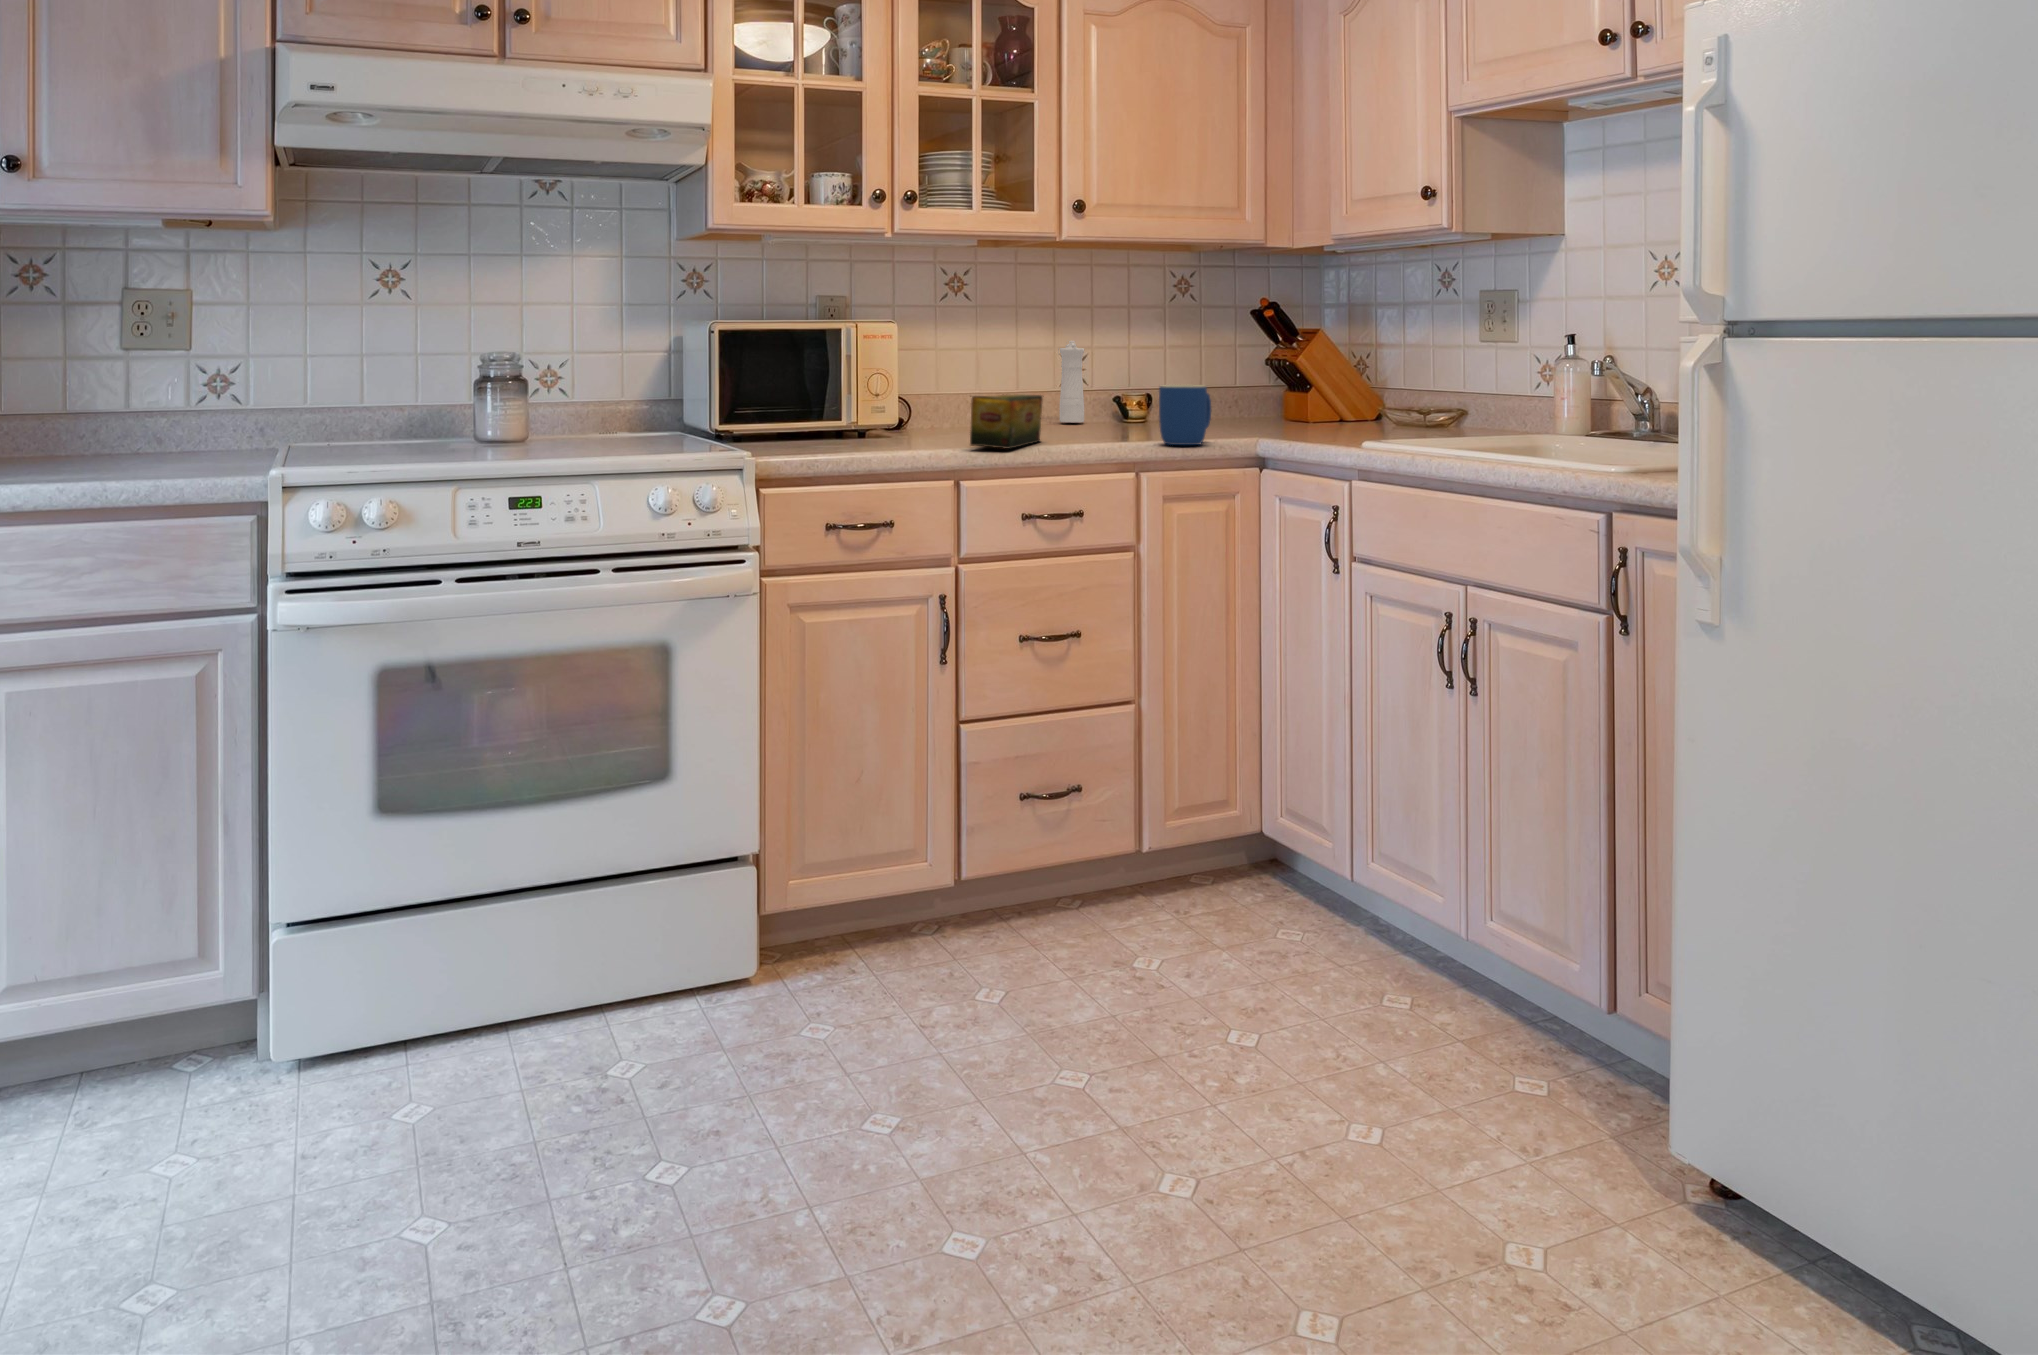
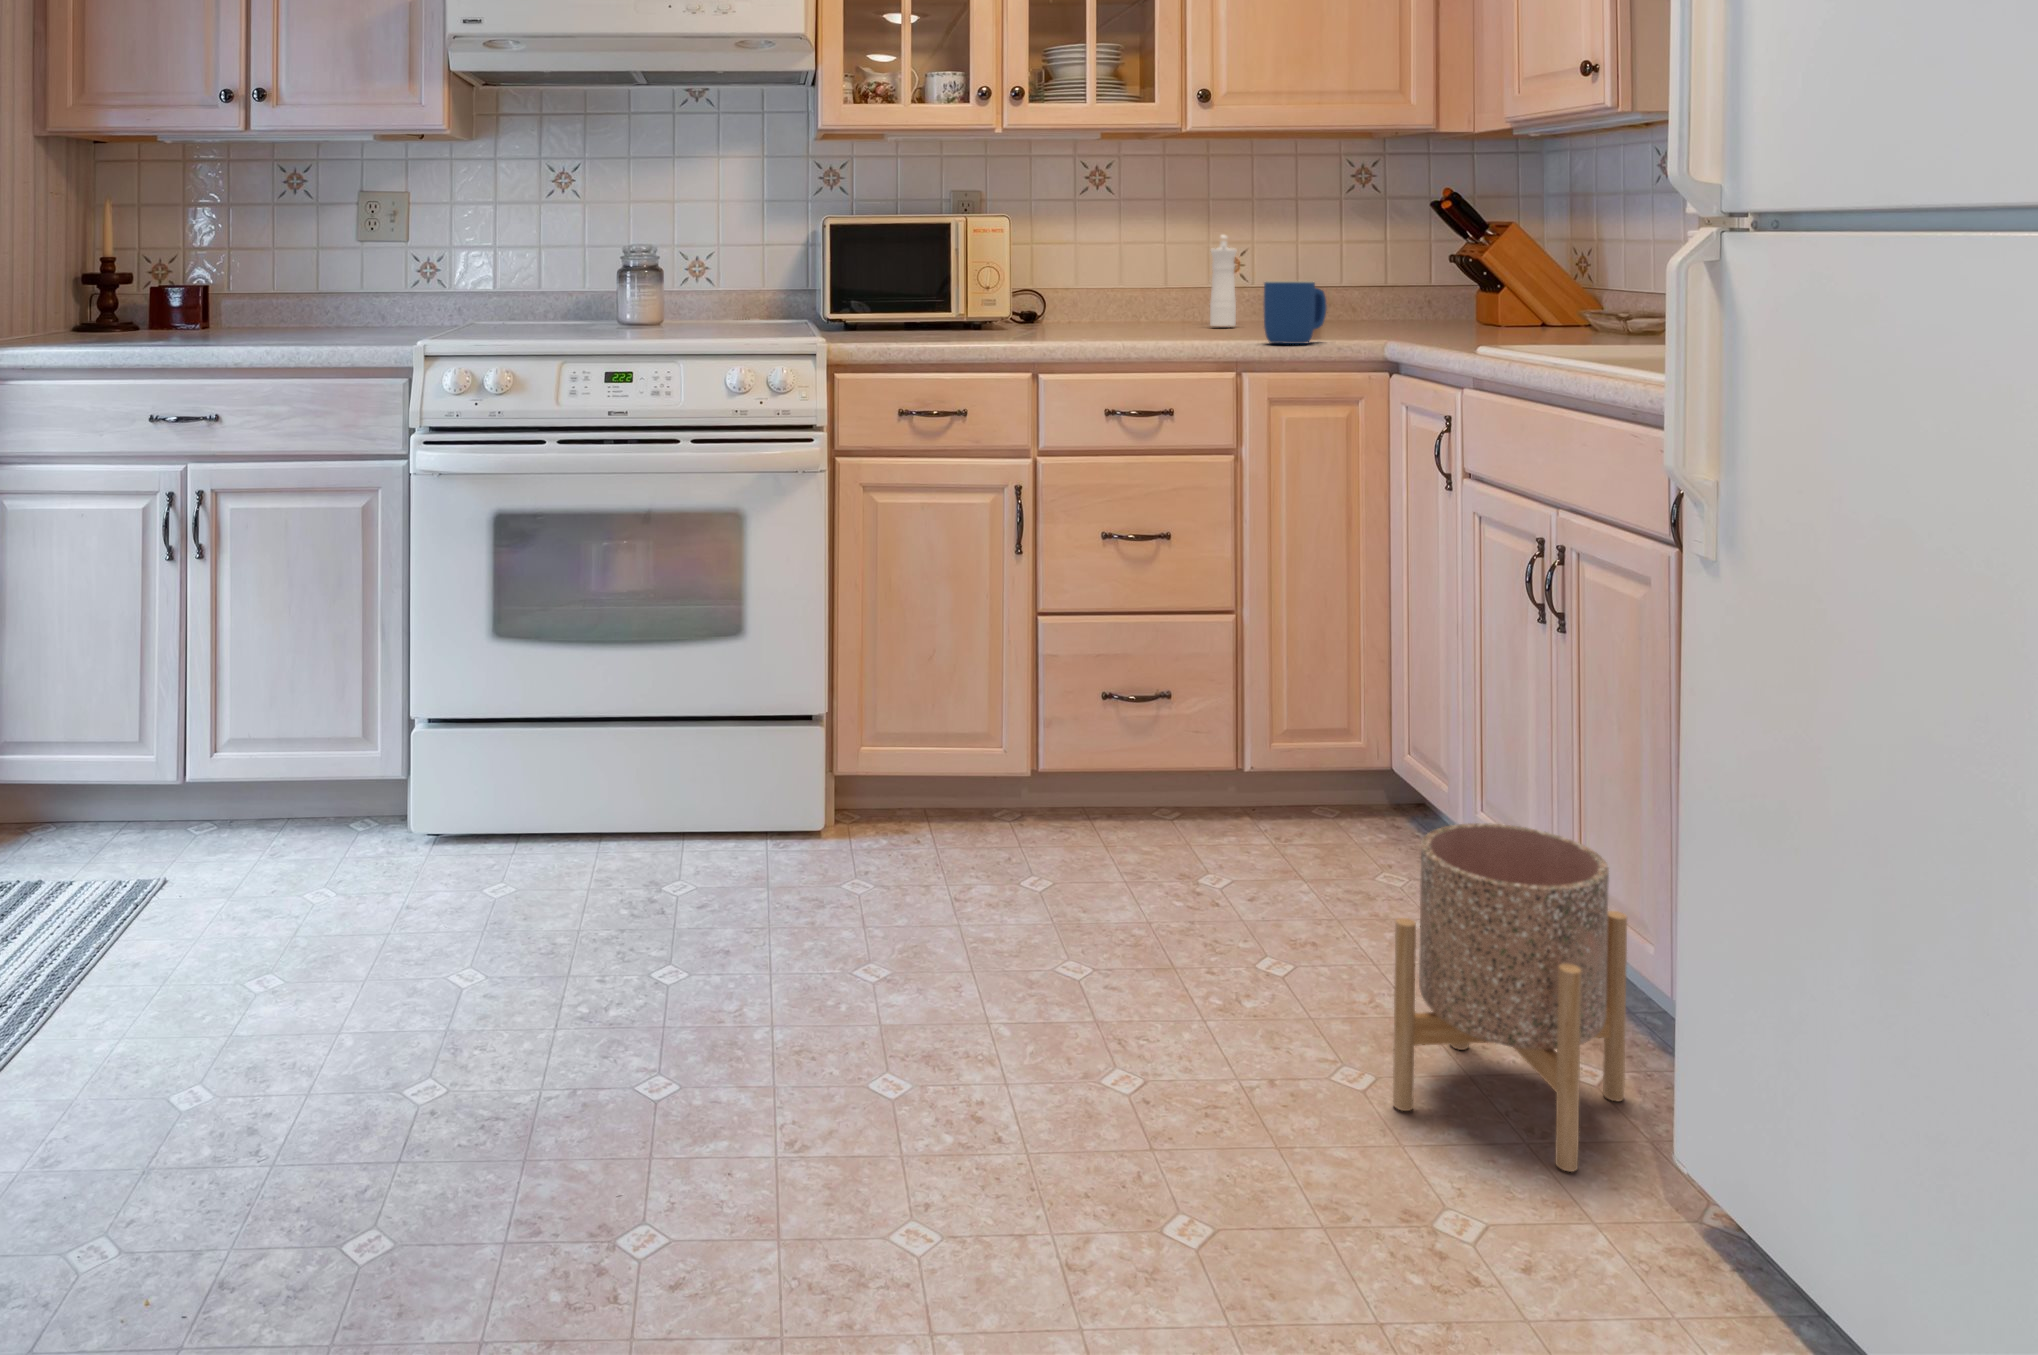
tea box: present [970,394,1042,449] -> none [1061,291,1153,344]
planter: none [1475,905,1660,1235] -> present [1393,823,1627,1172]

